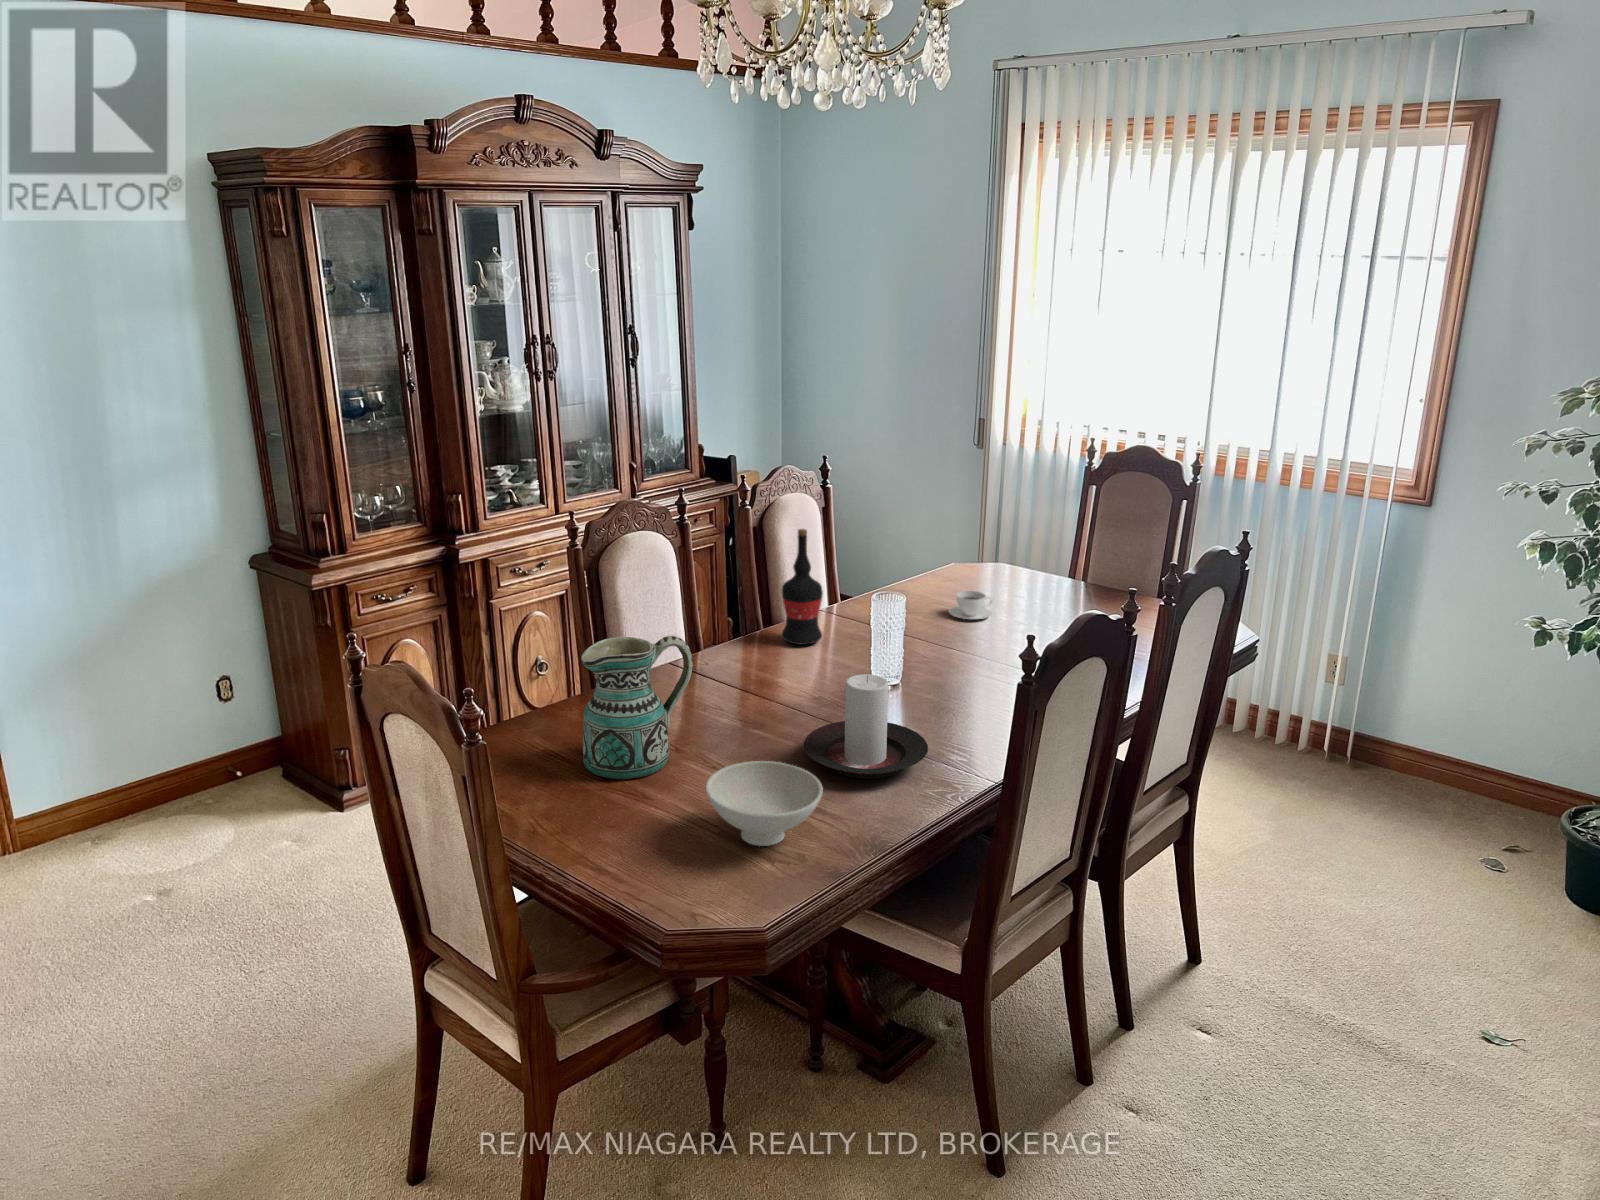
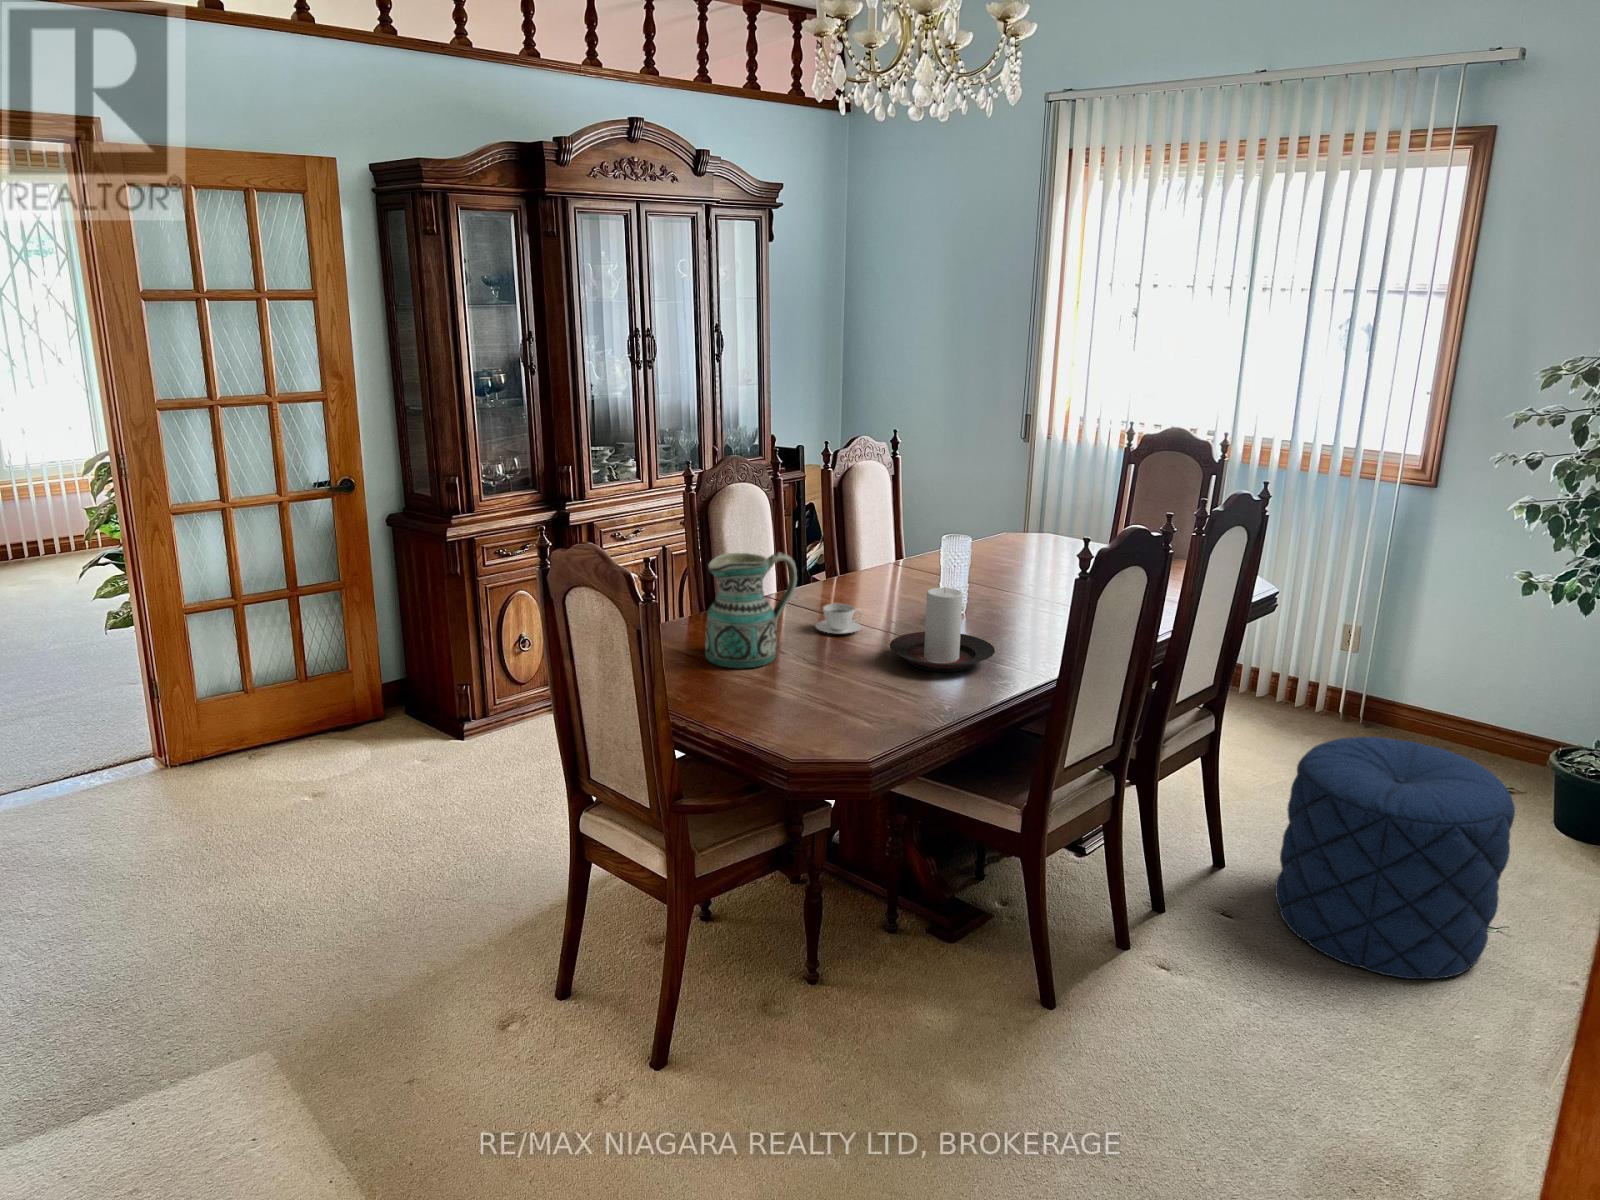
wine bottle: present [782,529,823,645] -> none [860,484,897,585]
teacup: present [949,591,992,619] -> present [816,603,862,634]
bowl: present [706,761,823,846] -> none [817,648,913,711]
pouf: none [1259,822,1536,1117] -> present [1275,737,1515,979]

